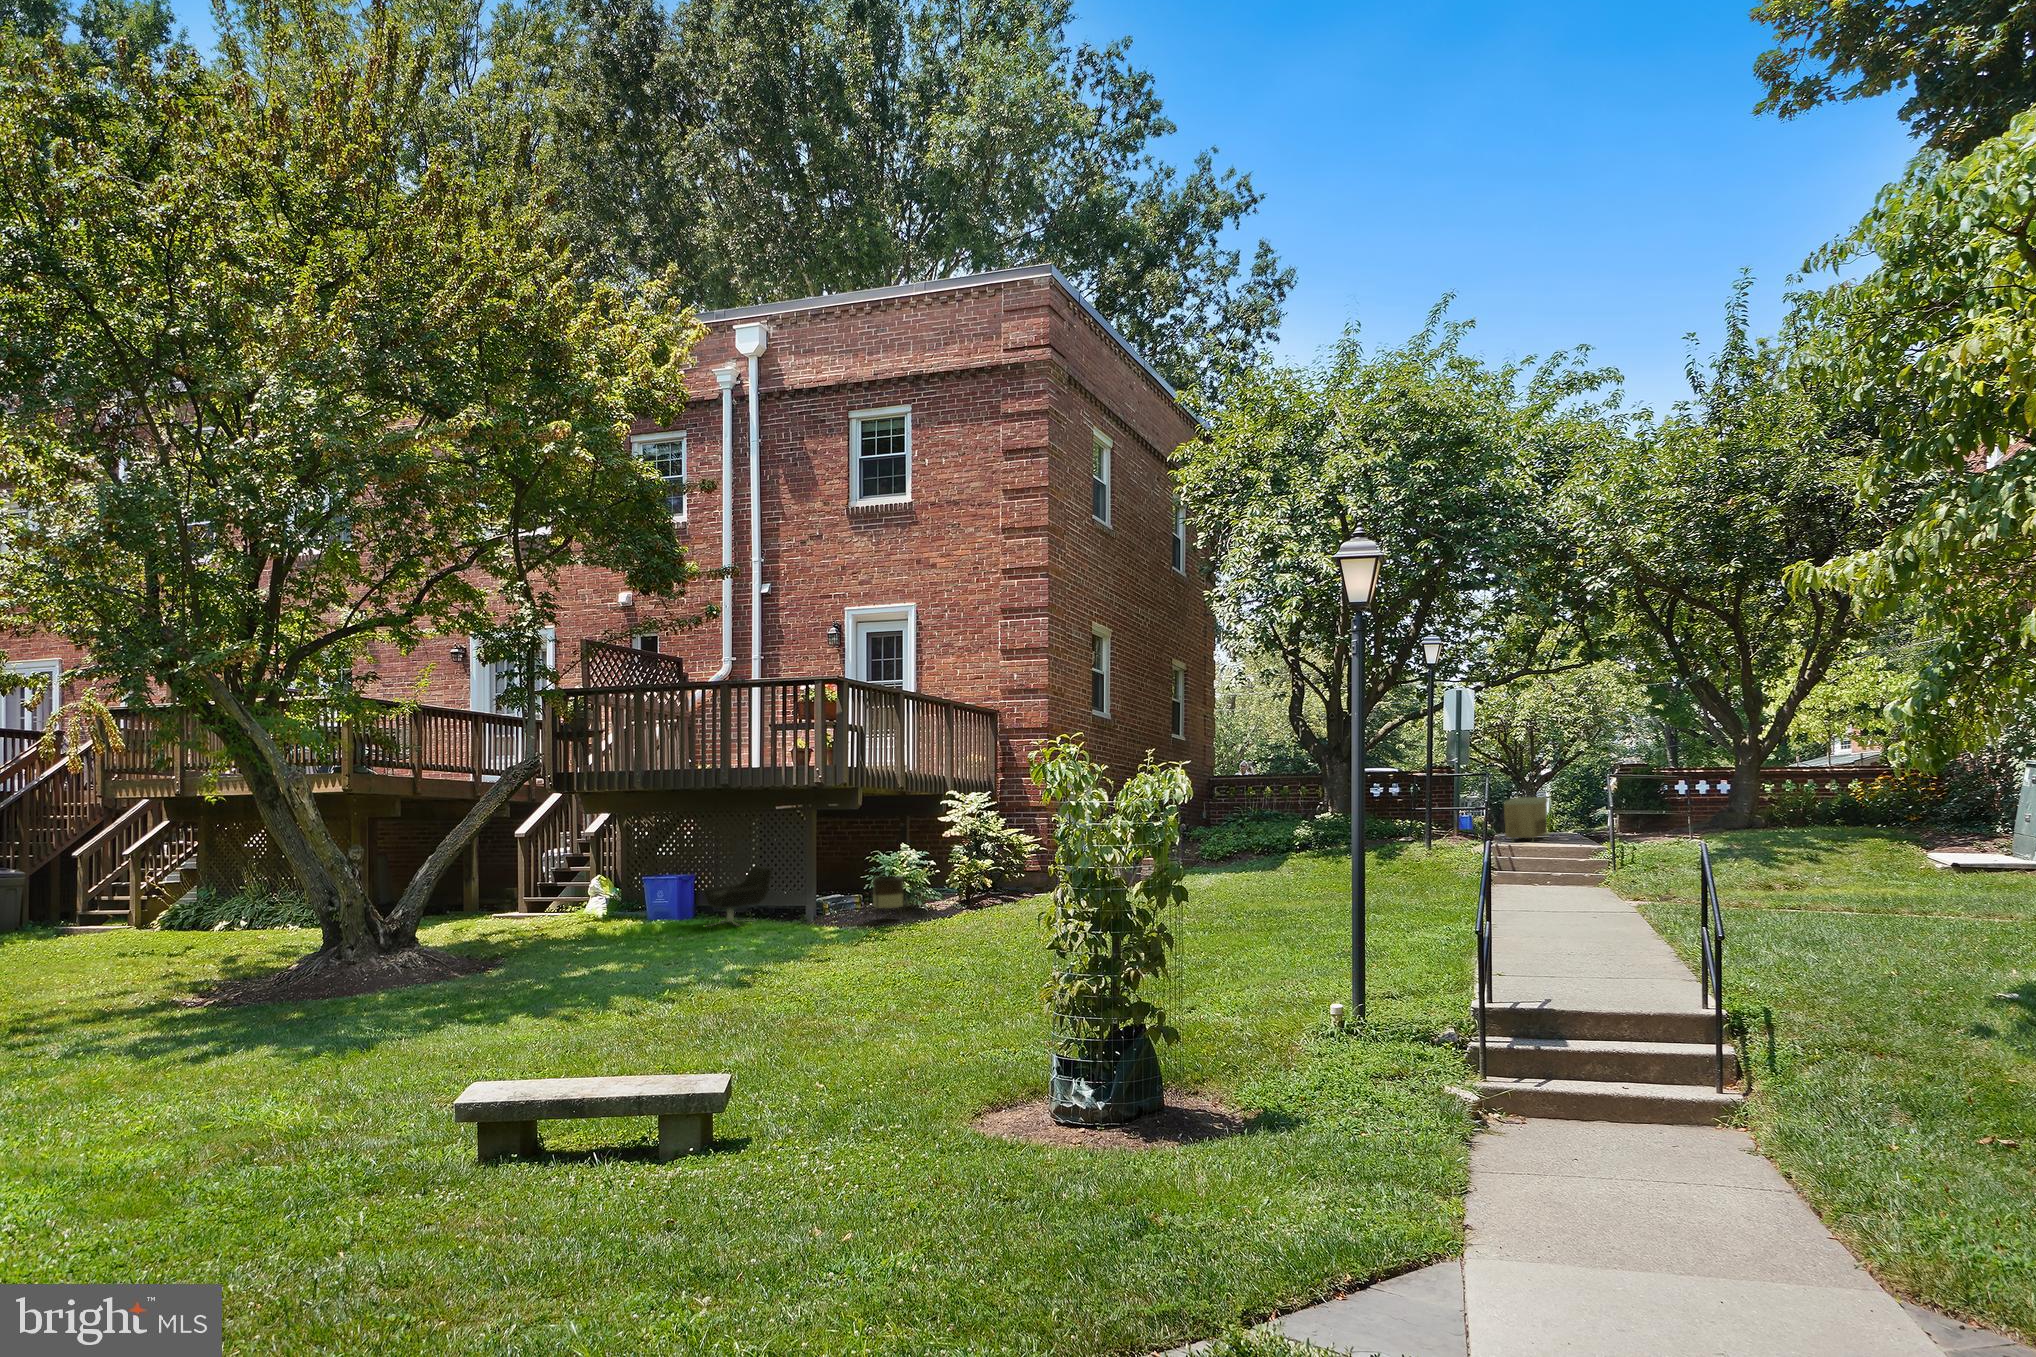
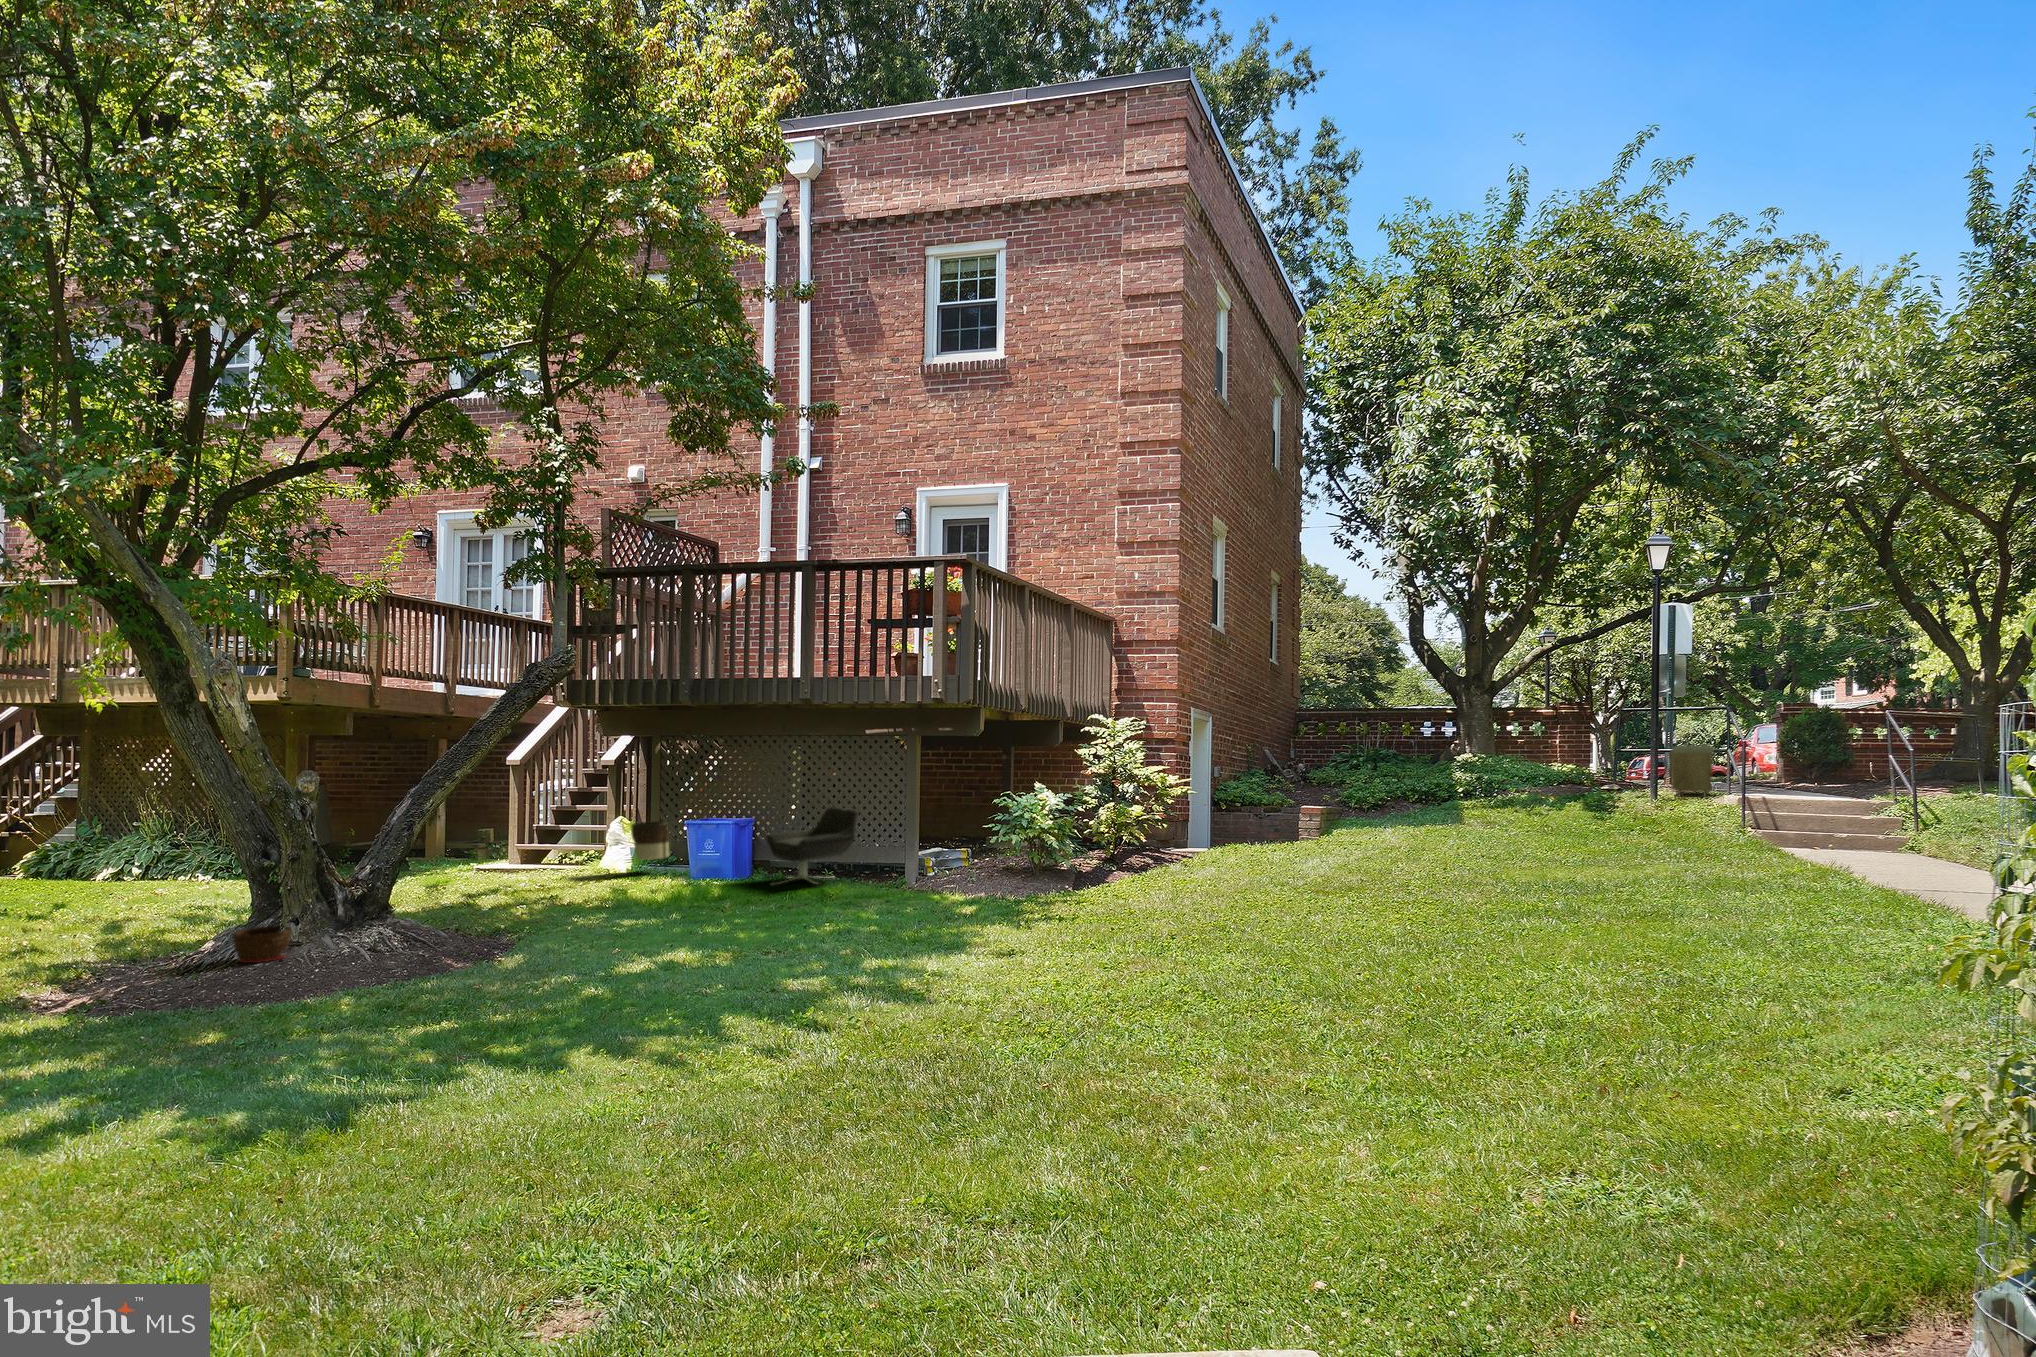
planter: present [873,876,904,909] -> present [631,821,669,868]
basket: none [301,959,342,984] -> present [232,926,292,963]

